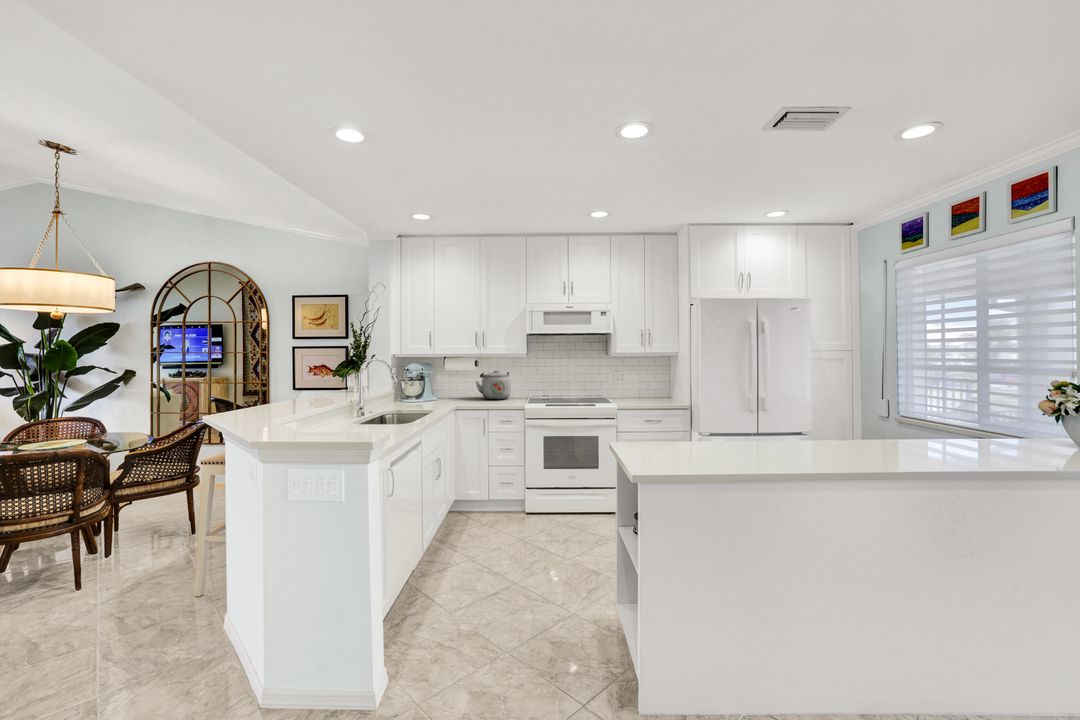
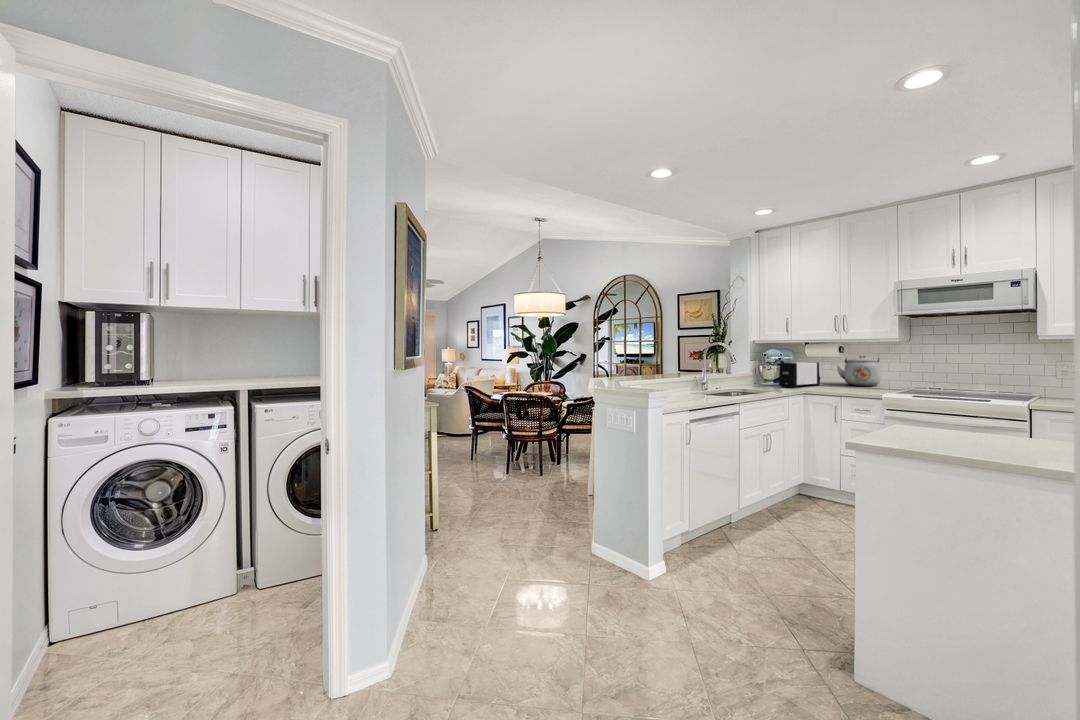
toaster: none [427,378,463,406] -> present [778,362,820,388]

